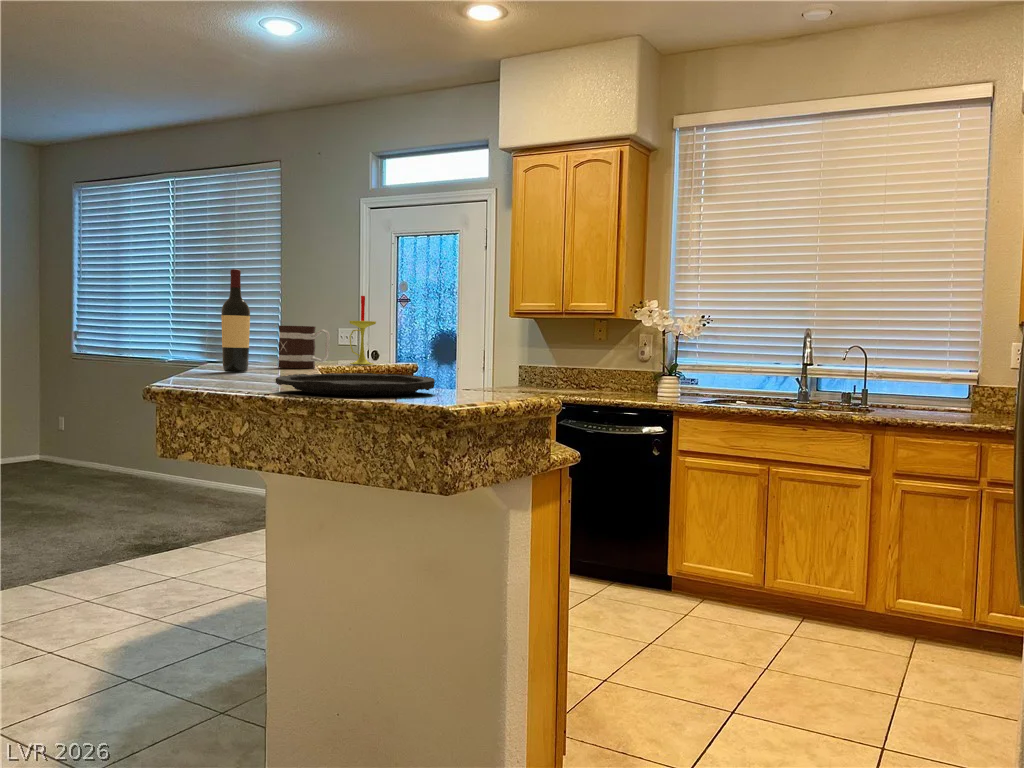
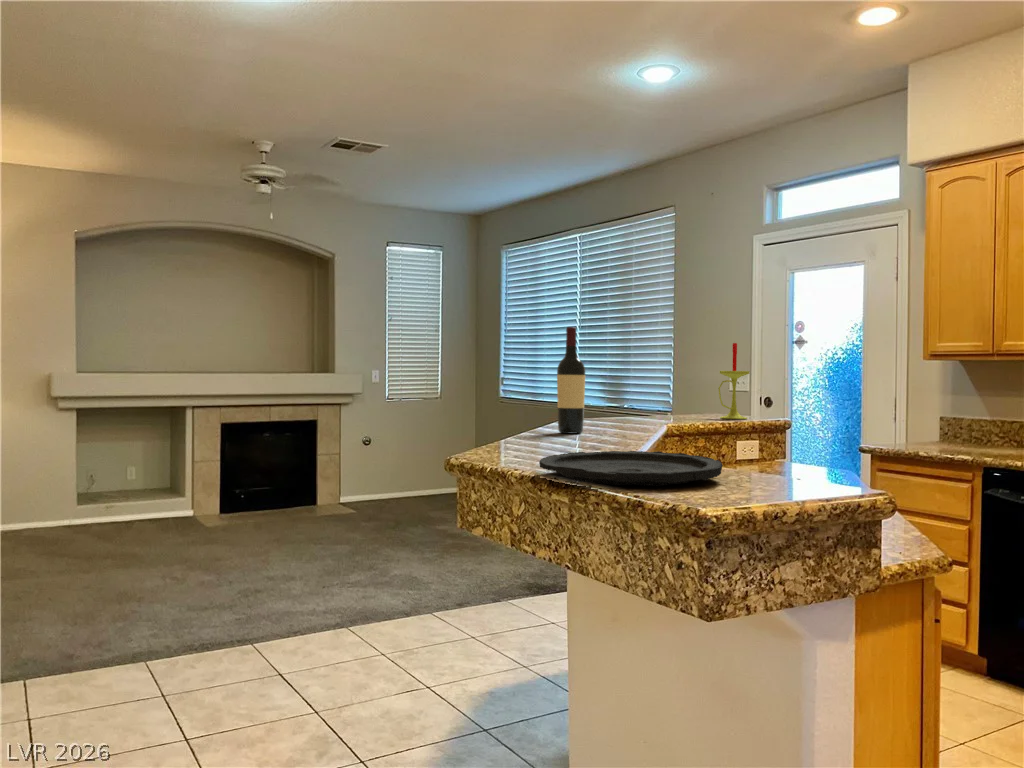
mug: present [278,326,330,368] -> none [629,381,683,426]

